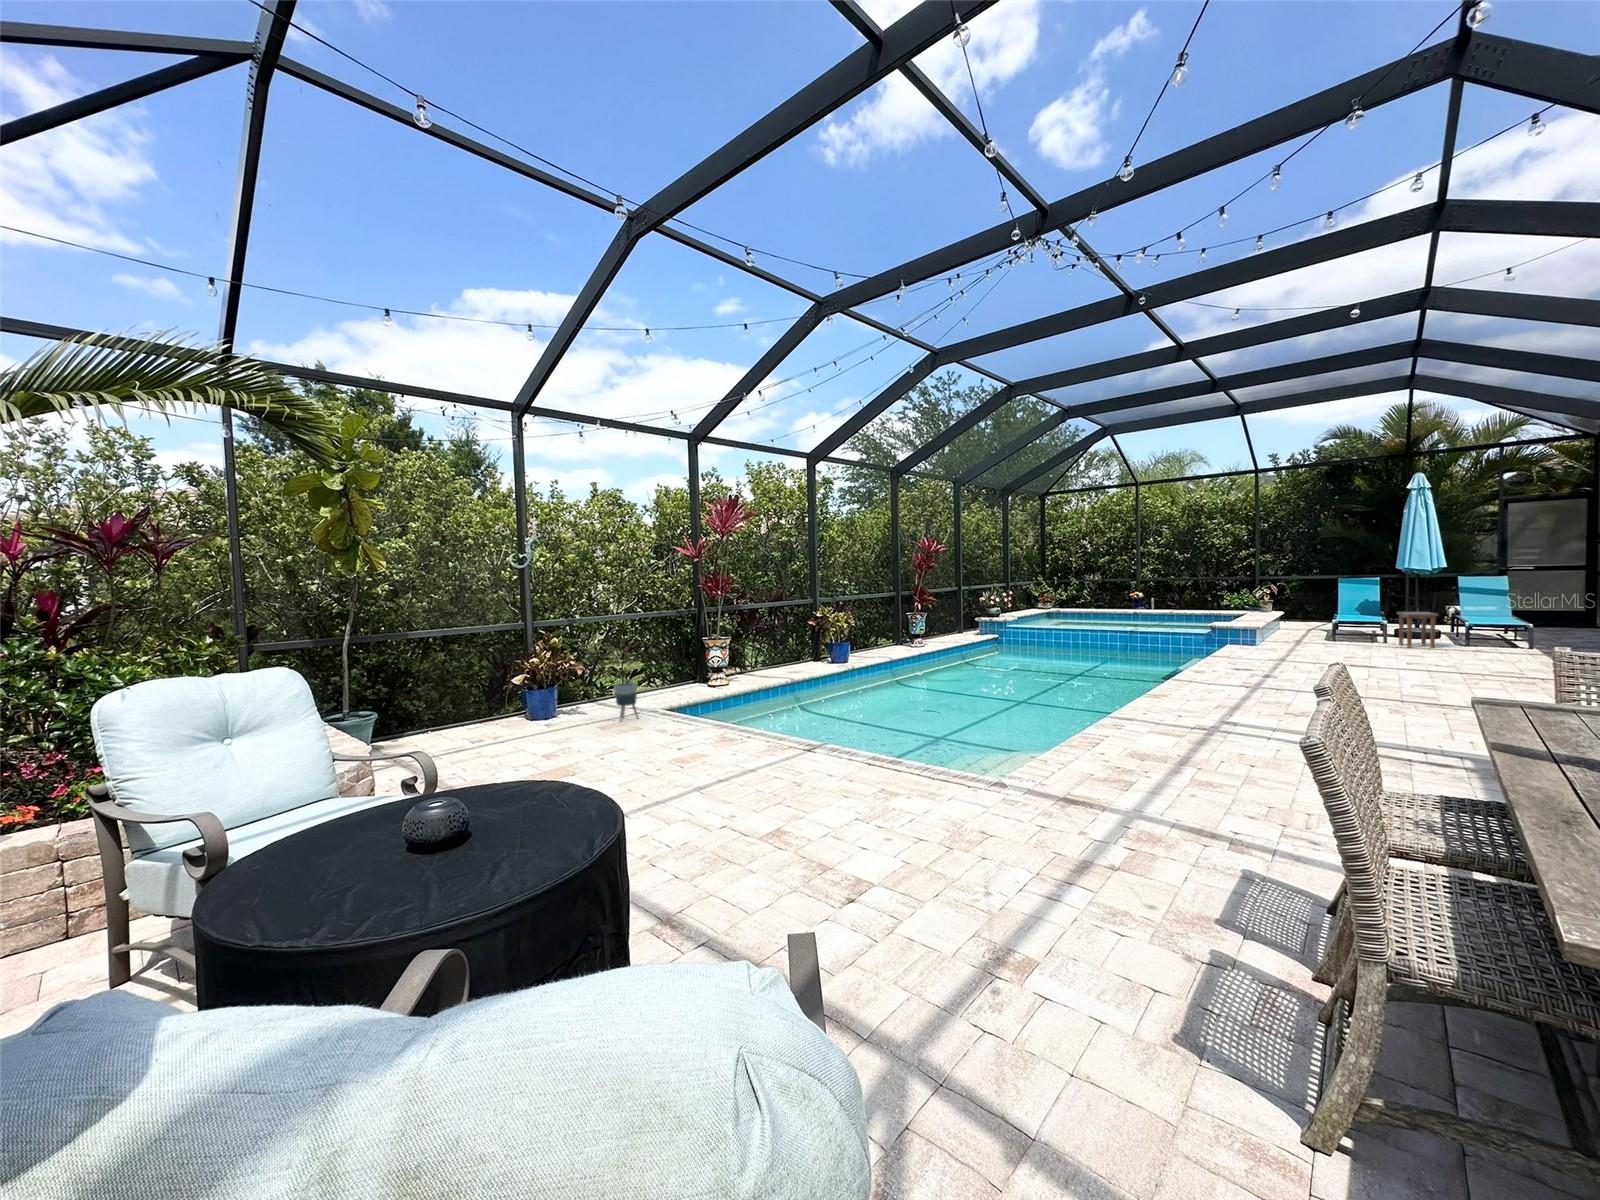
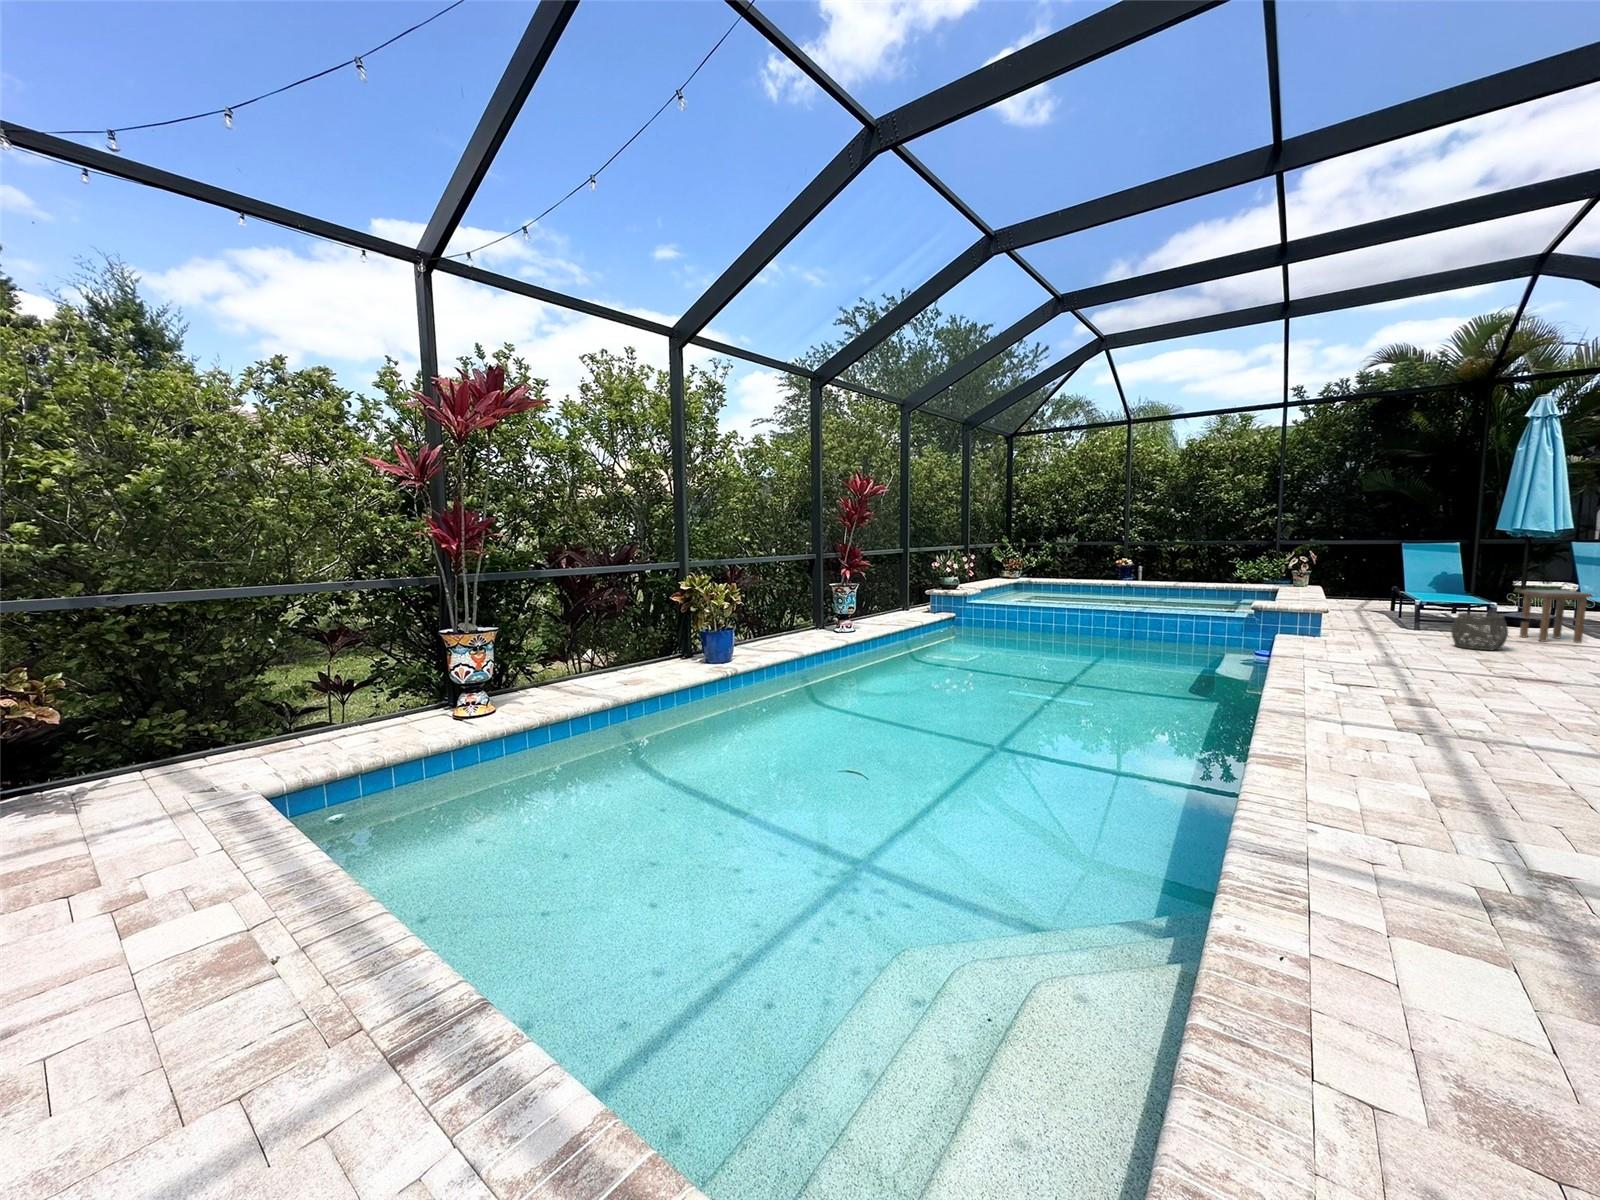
woven basket: none [1338,628,1373,653] -> present [1451,612,1508,650]
planter: present [614,683,639,721] -> none [110,740,189,836]

